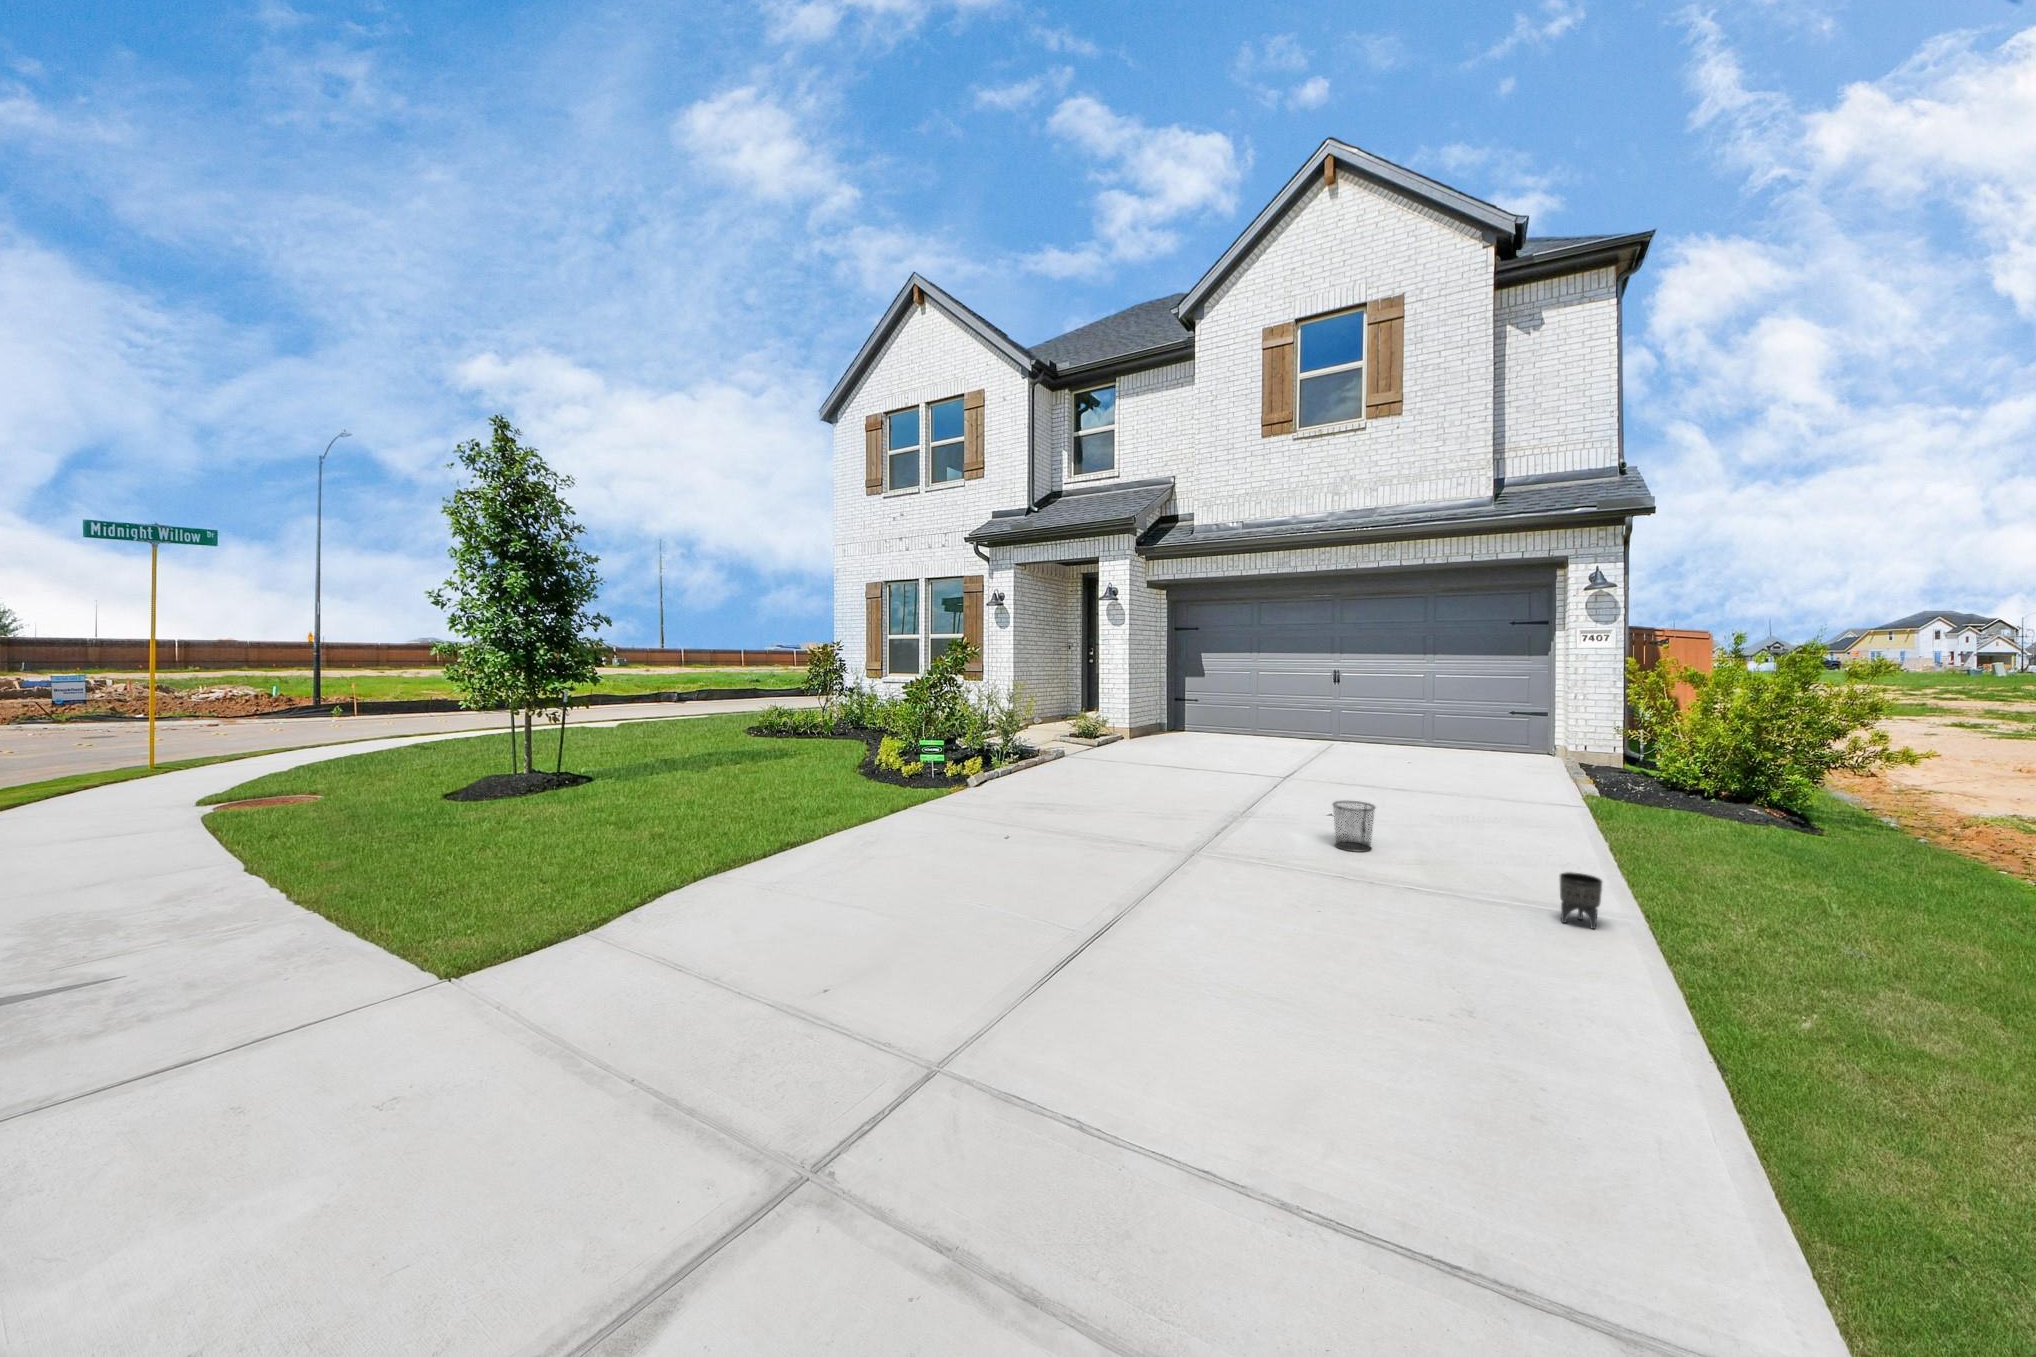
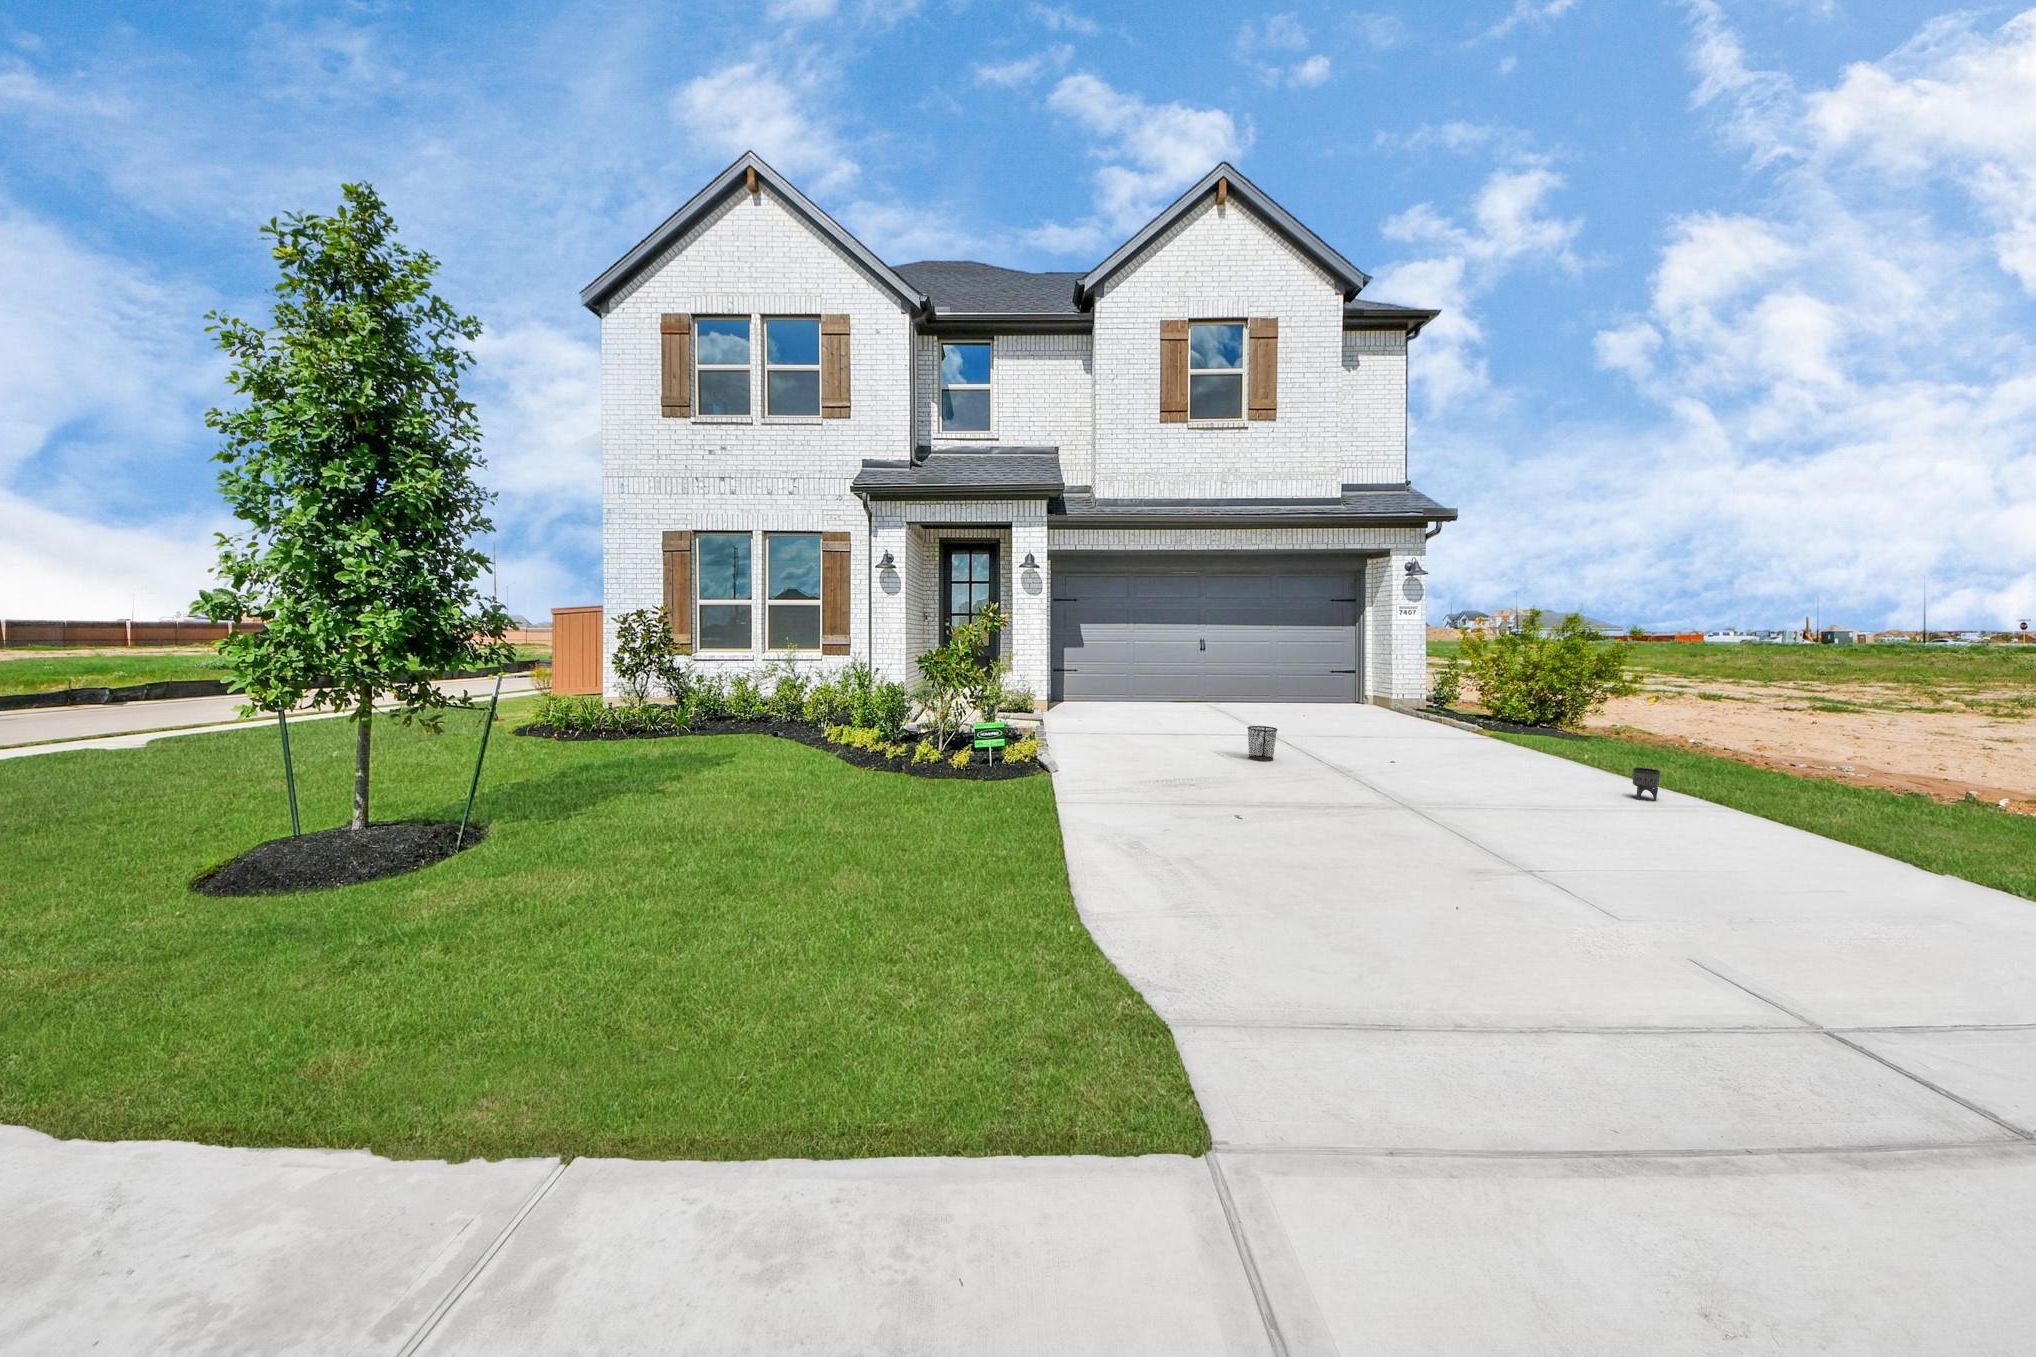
waste bin: present [1333,801,1375,852] -> present [1247,726,1278,761]

